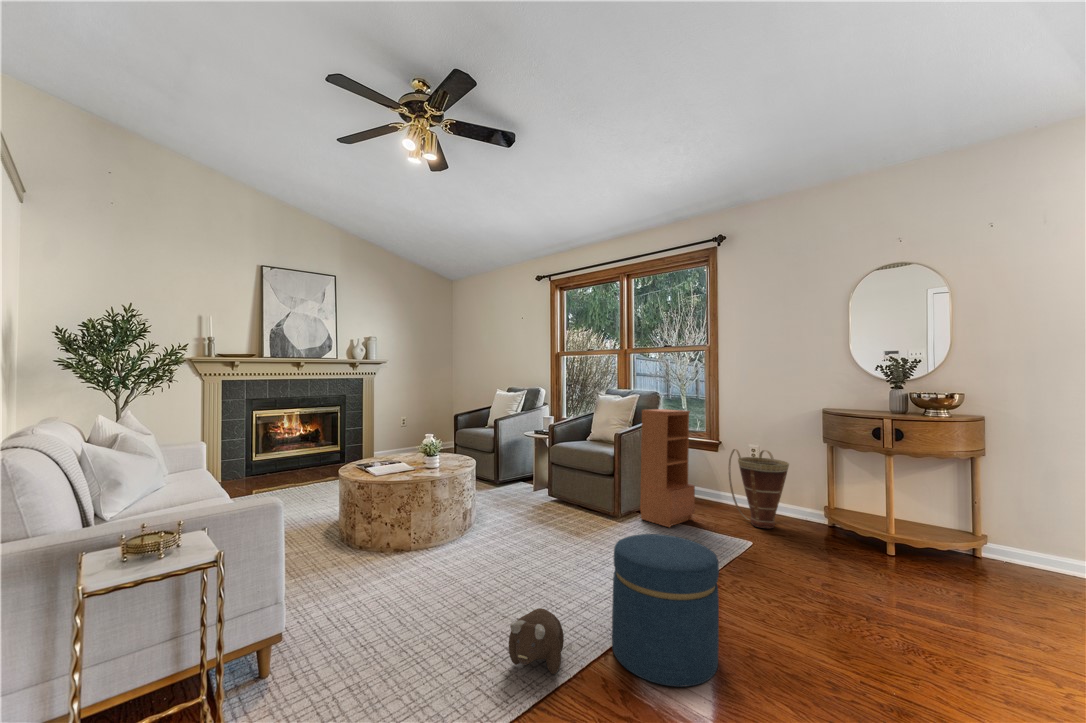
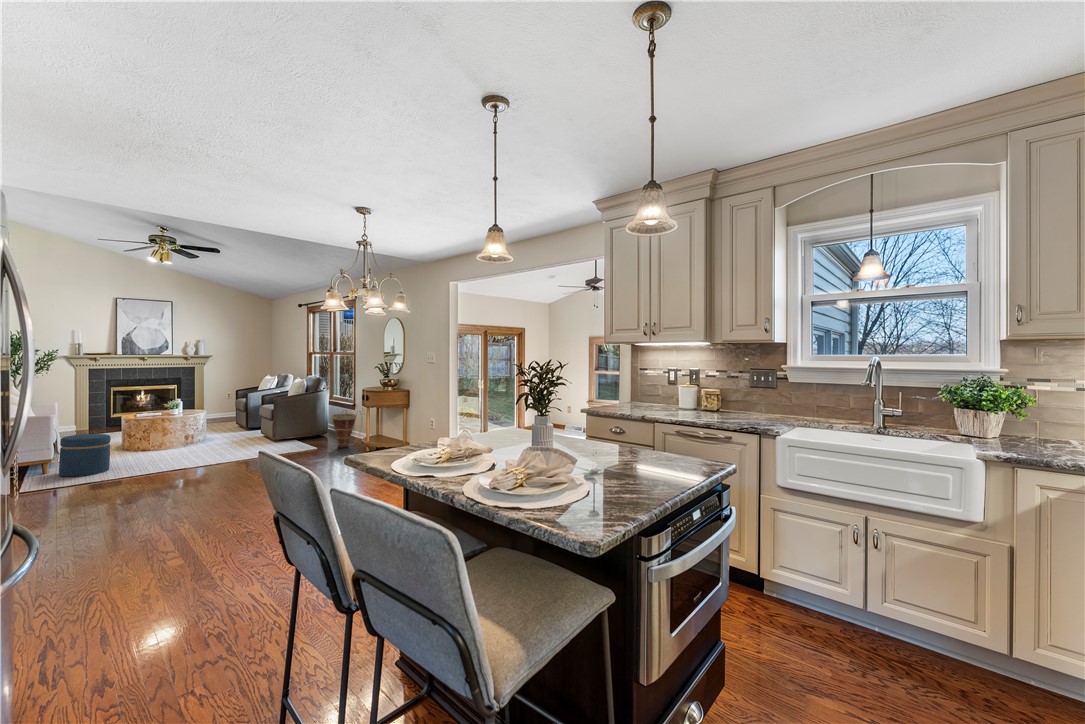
bookcase: present [640,409,695,527] -> none [289,389,318,447]
ottoman: present [612,534,719,687] -> present [59,434,111,476]
plush toy: present [509,608,564,674] -> none [125,457,158,476]

